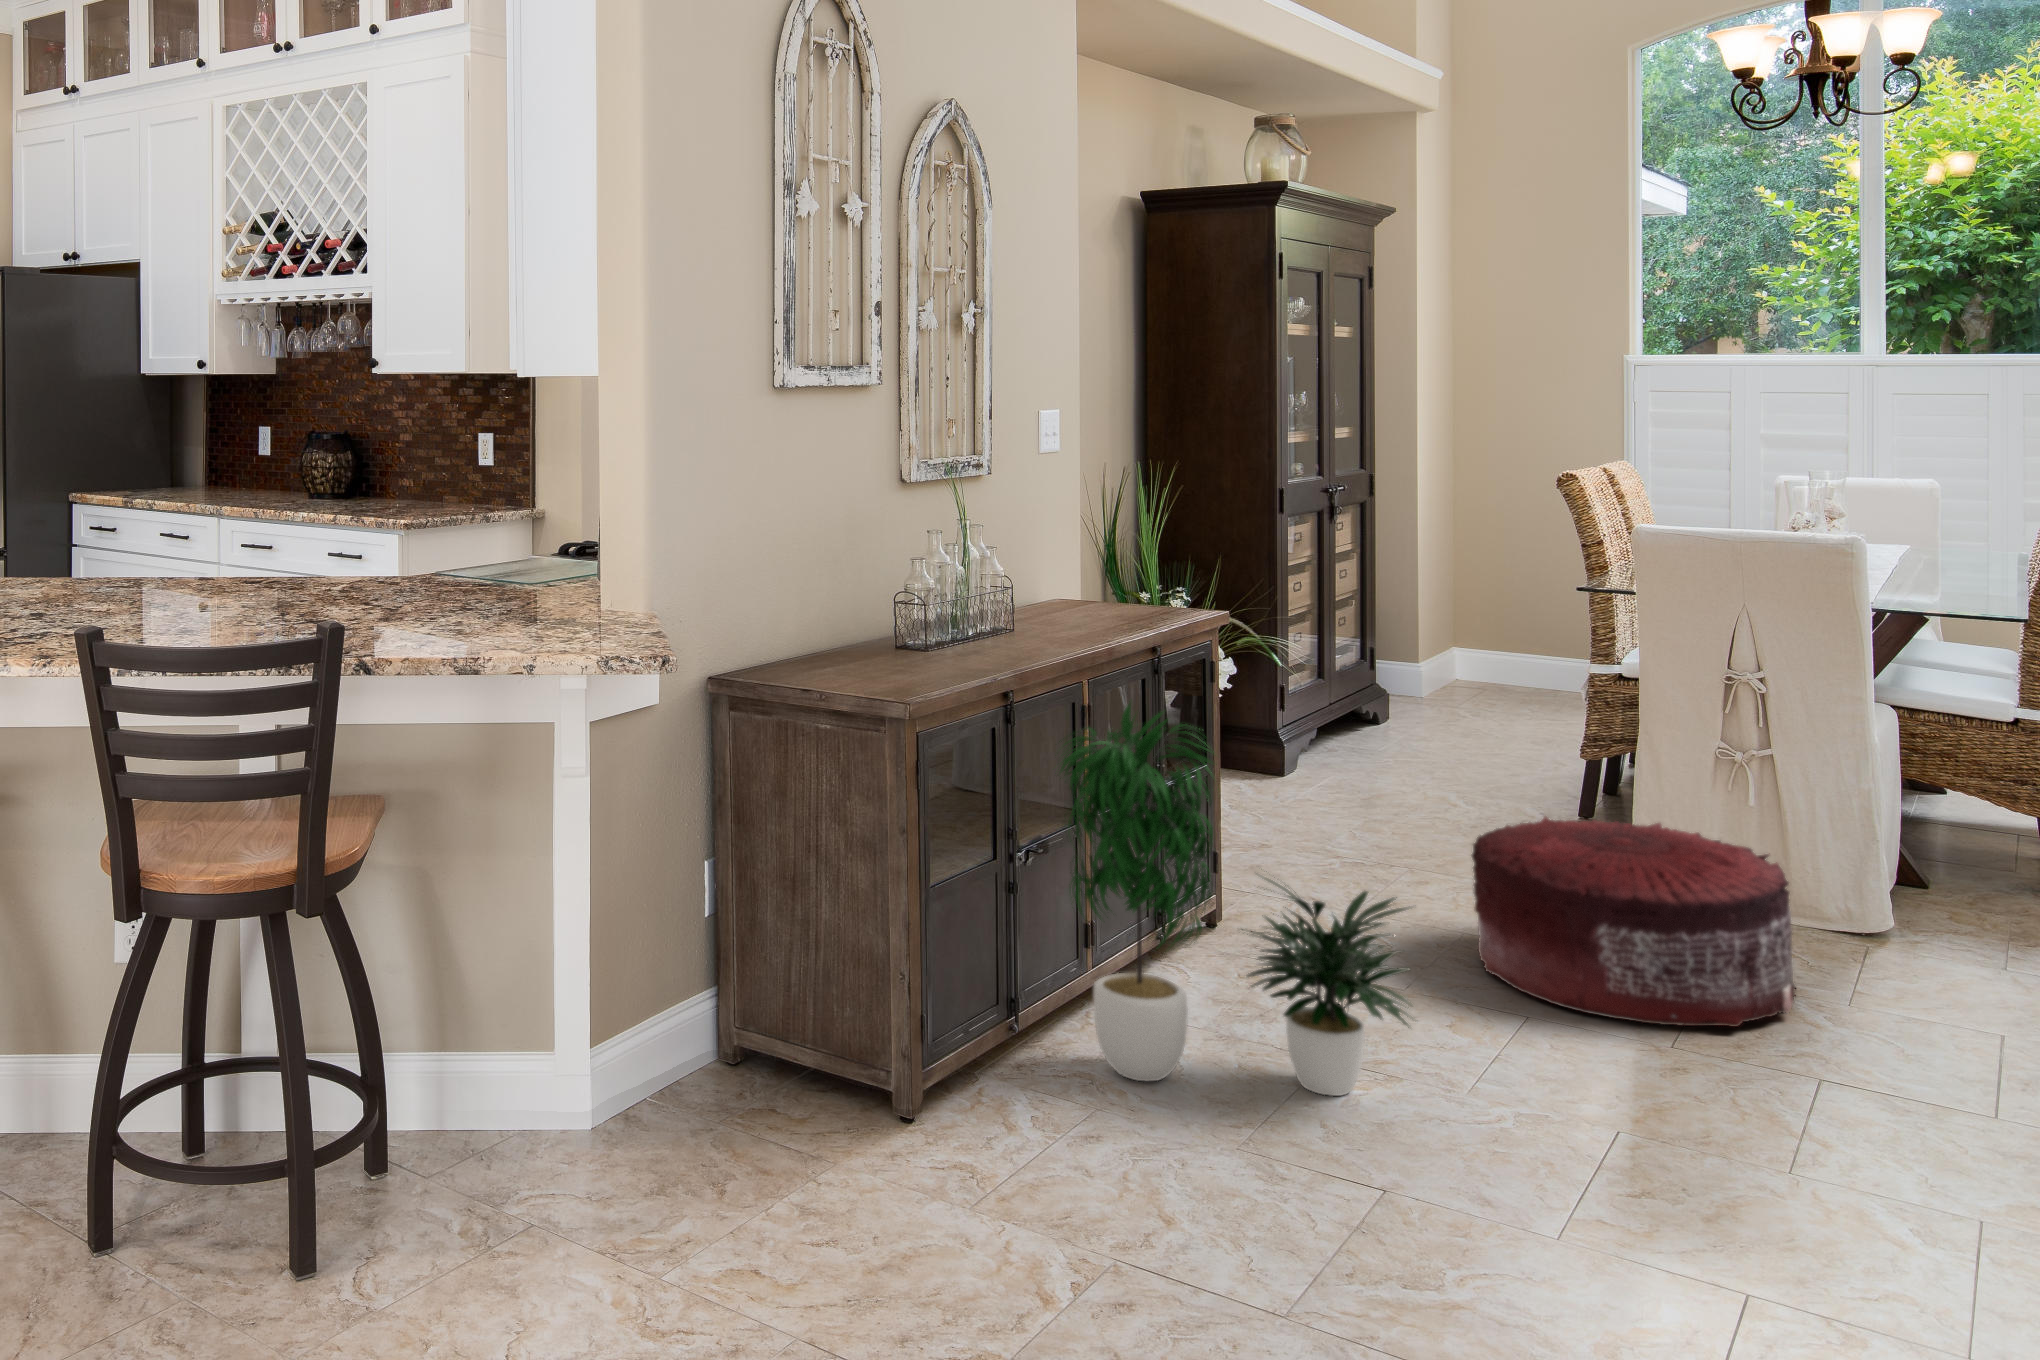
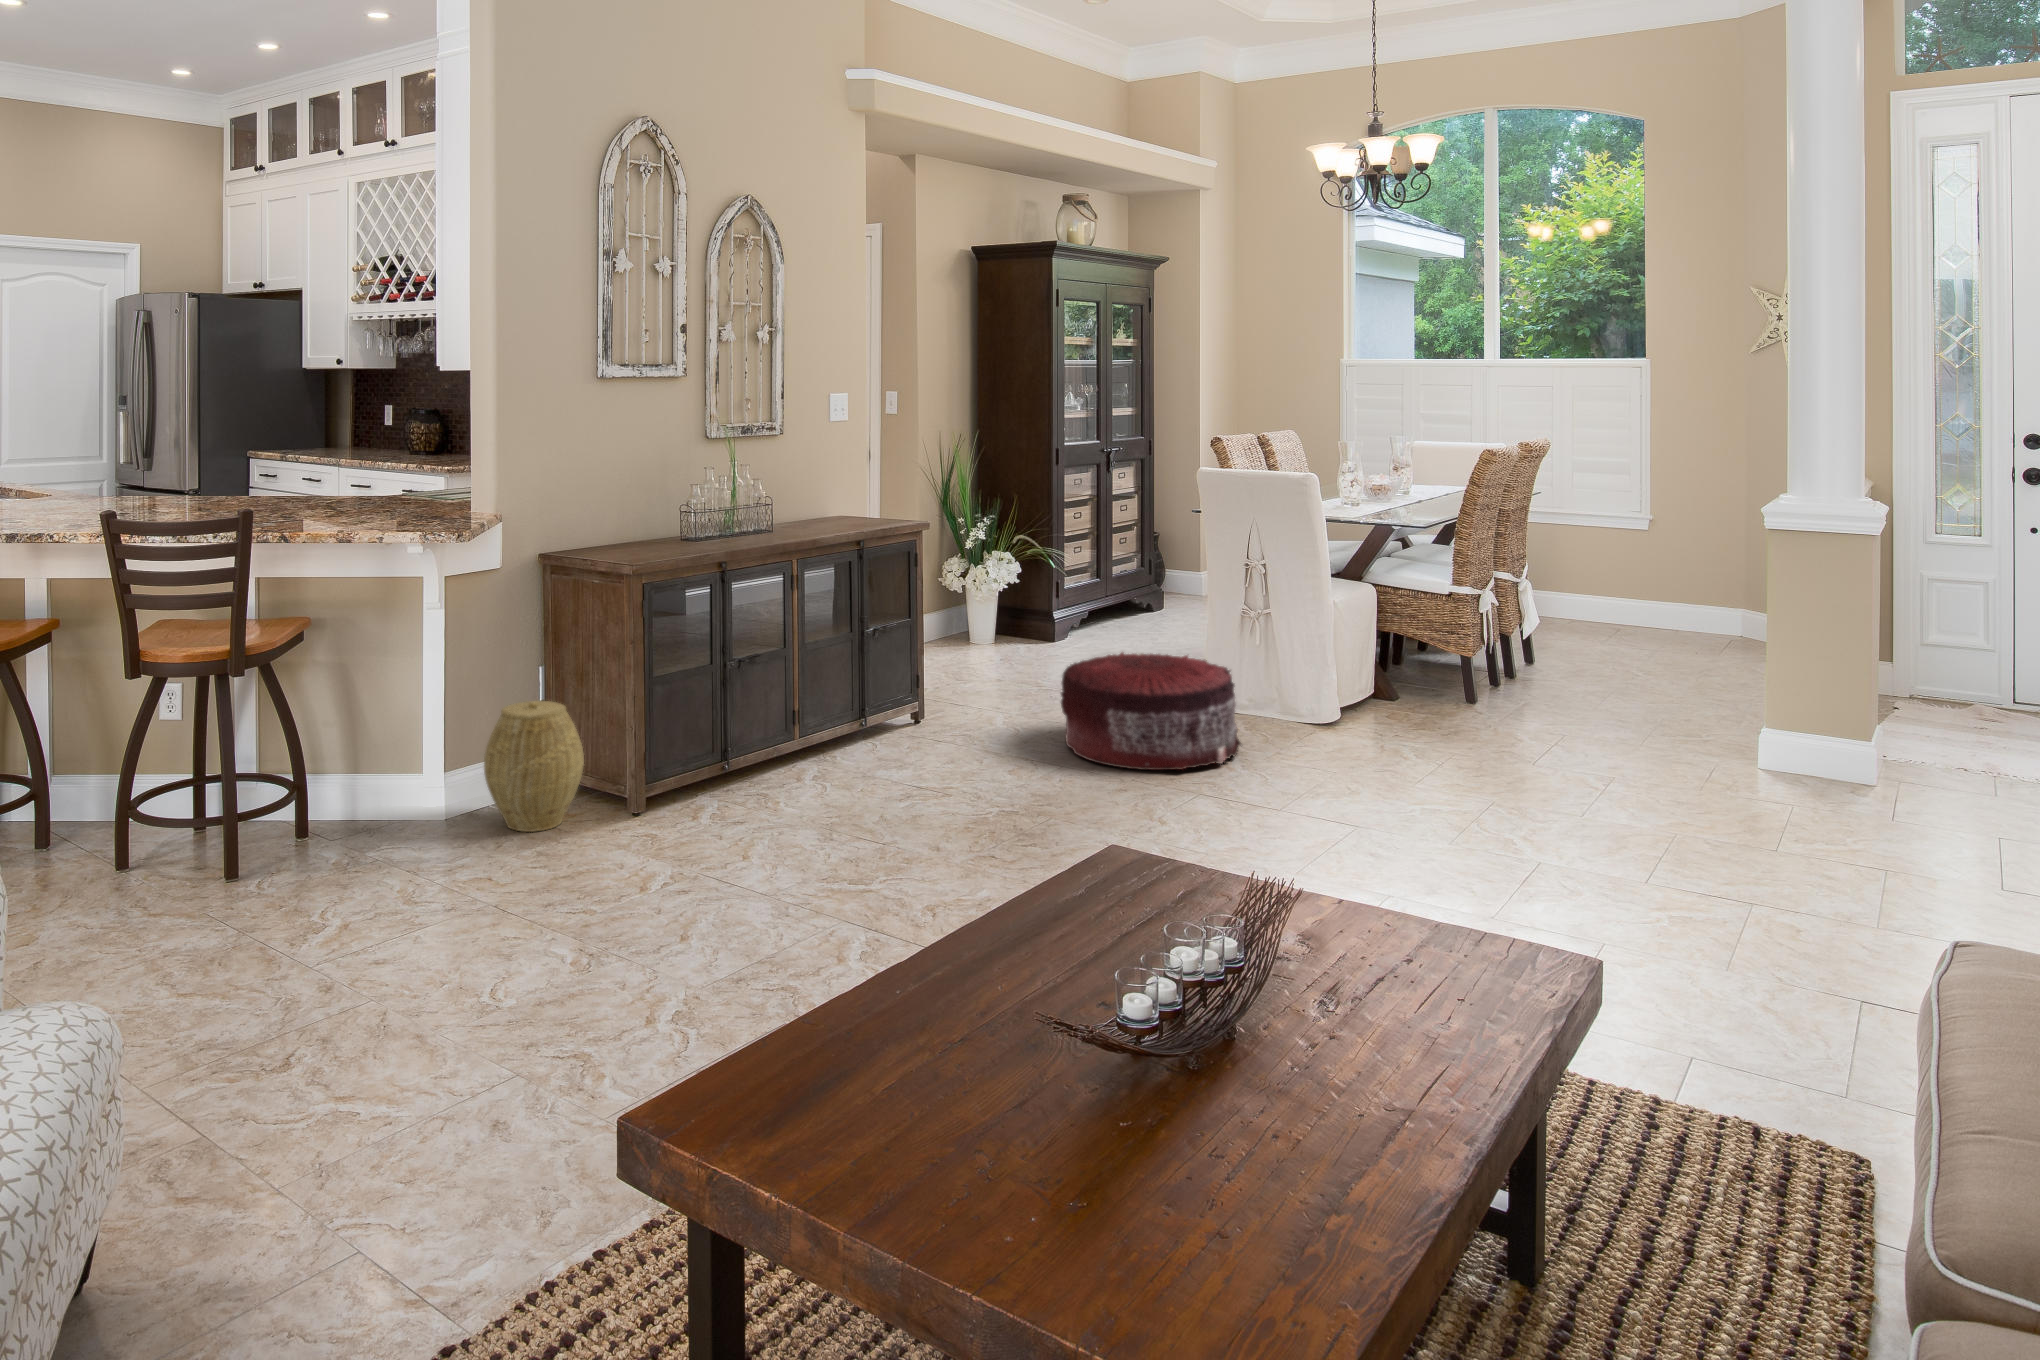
potted plant: present [1059,704,1412,1096] -> none [756,566,961,803]
woven basket: none [648,928,813,1156] -> present [484,701,584,832]

